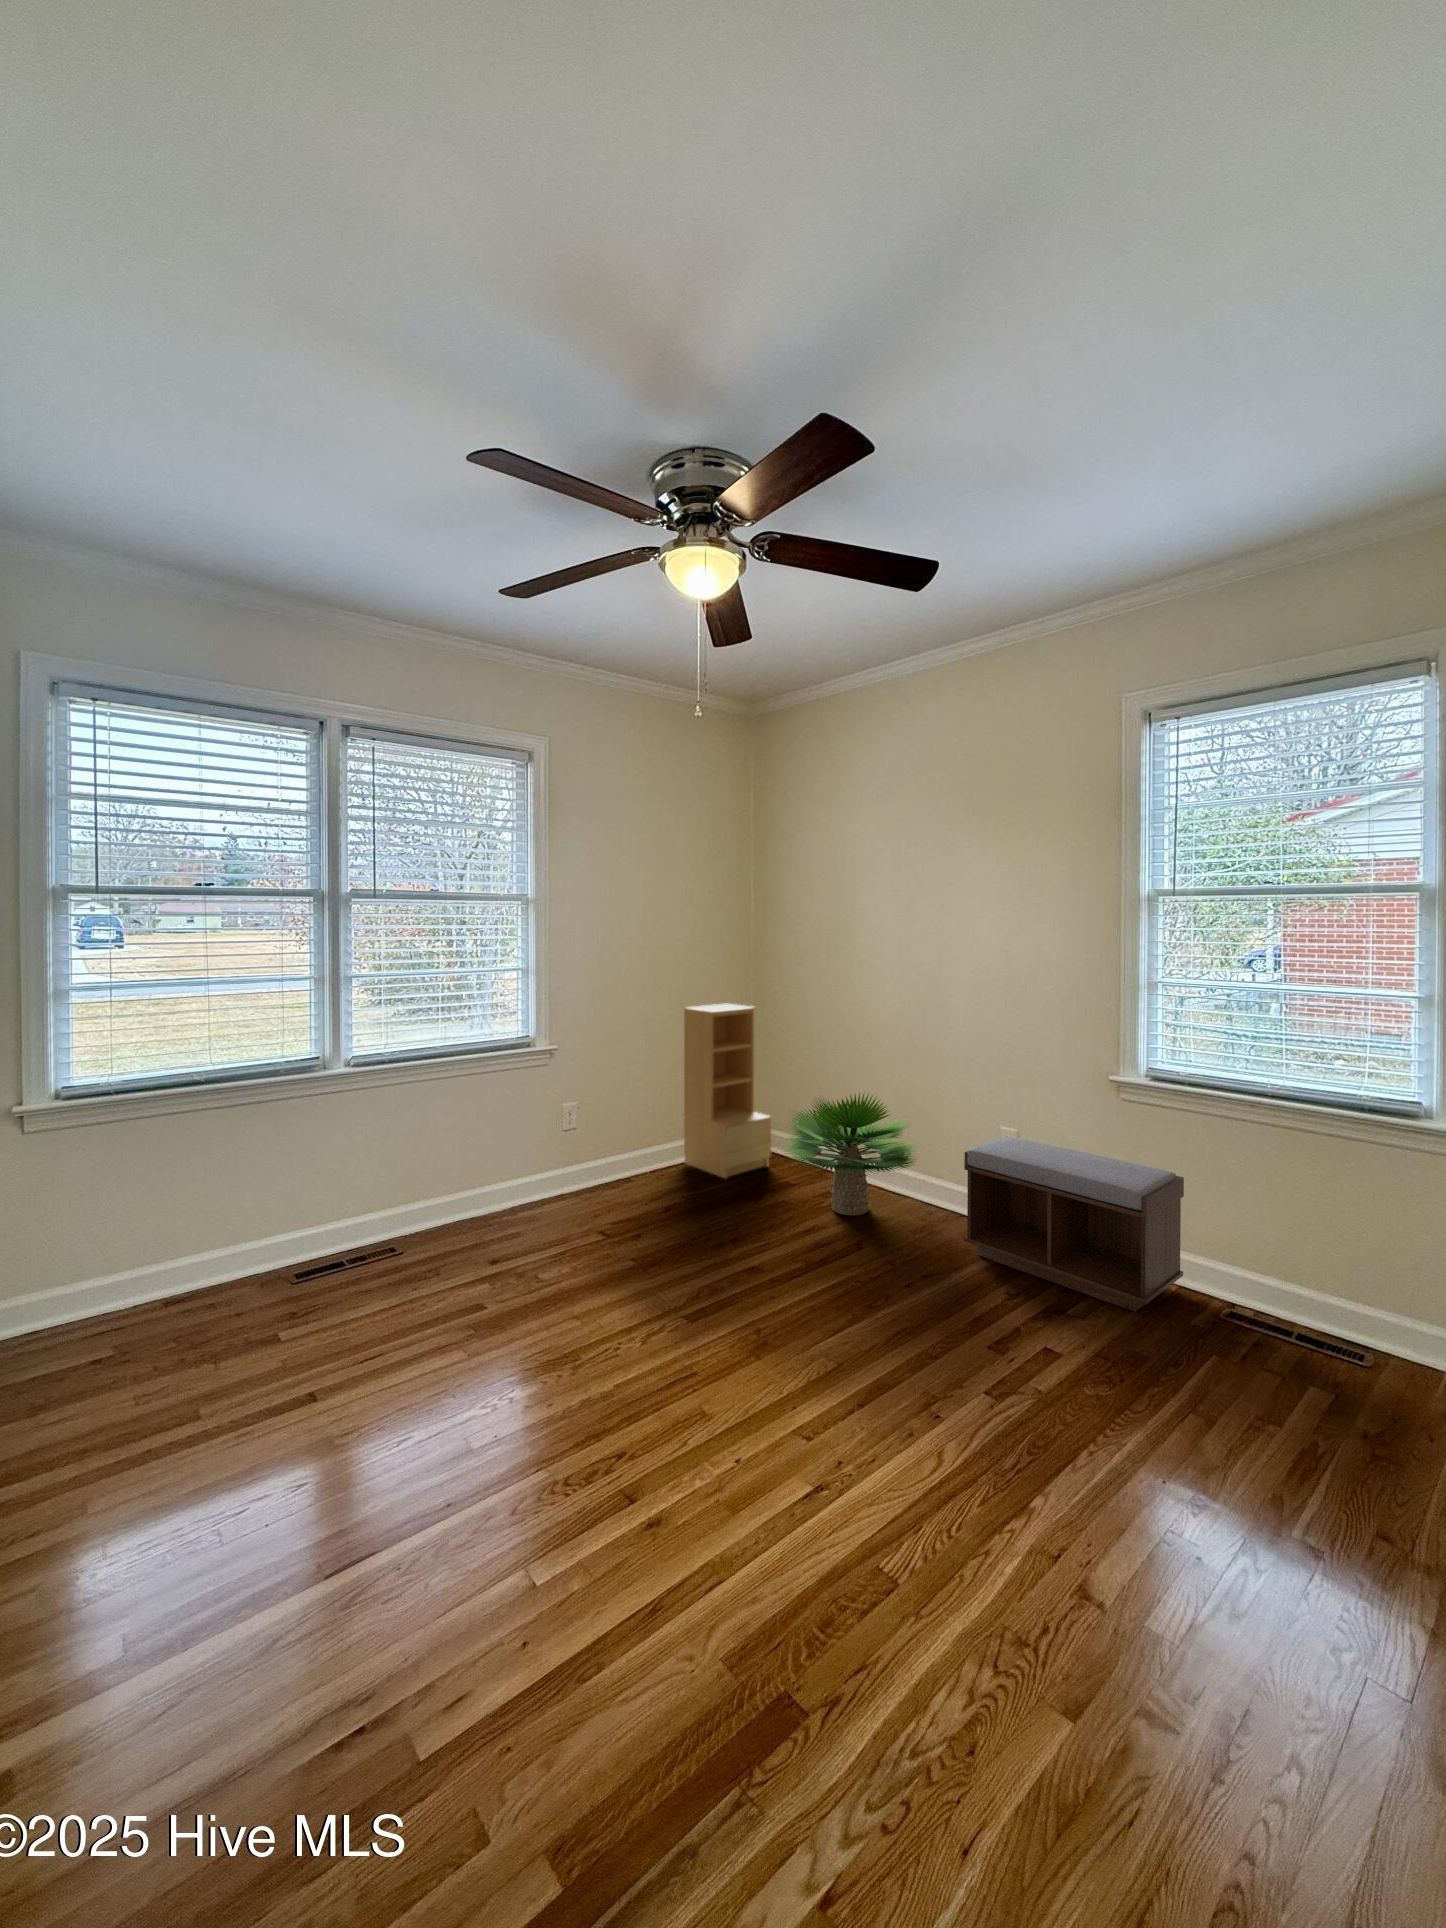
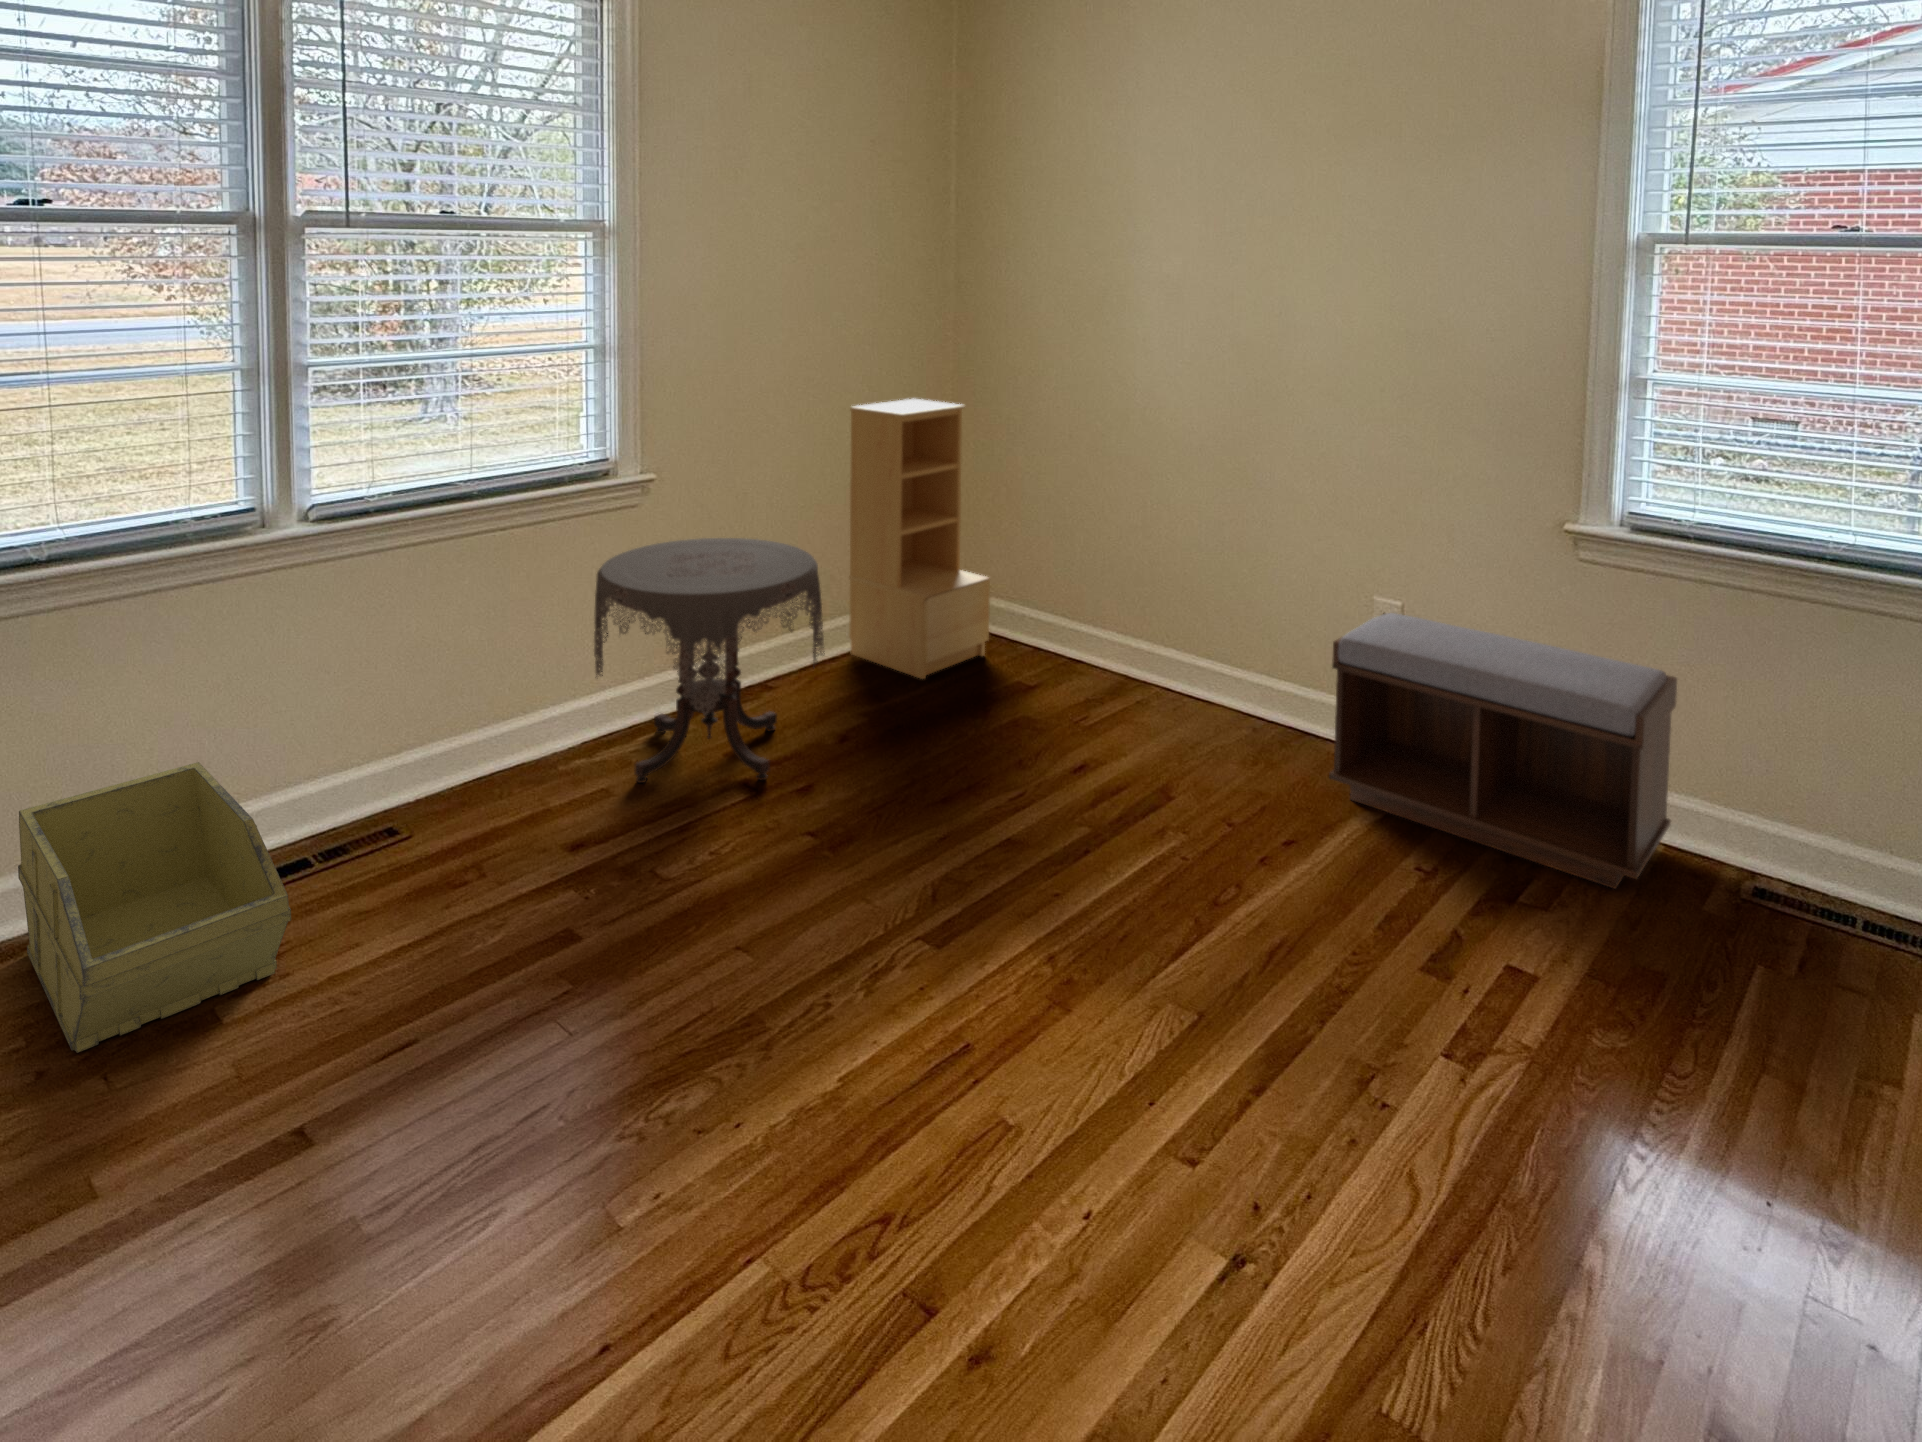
side table: none [514,1085,653,1231] -> present [594,538,825,783]
potted plant: present [787,1093,915,1215] -> none [1022,540,1245,737]
storage bin: none [184,1201,323,1350] -> present [18,762,291,1053]

